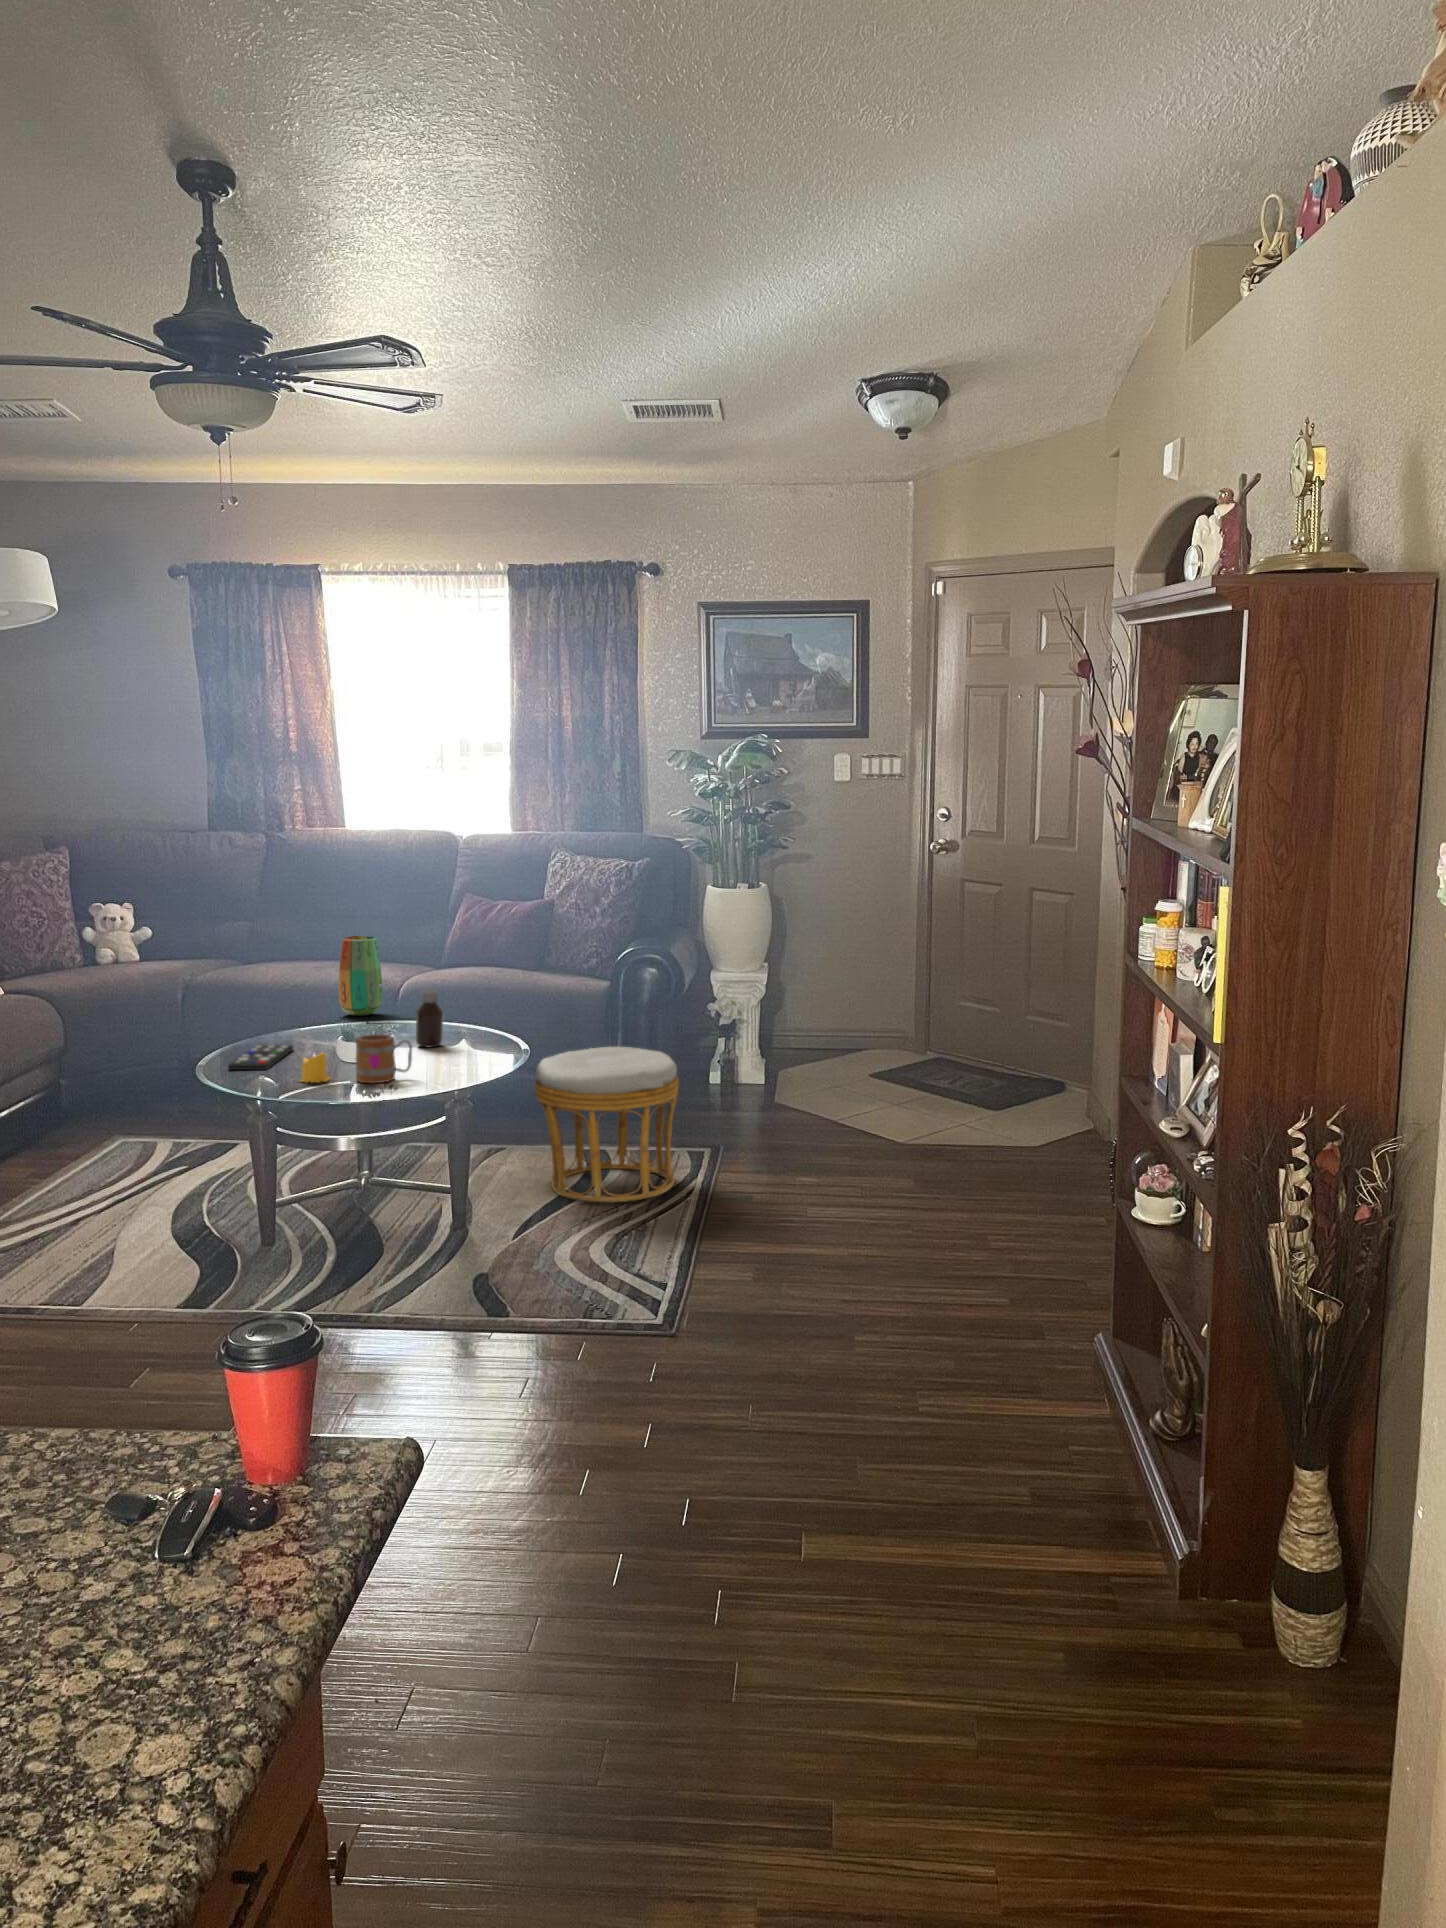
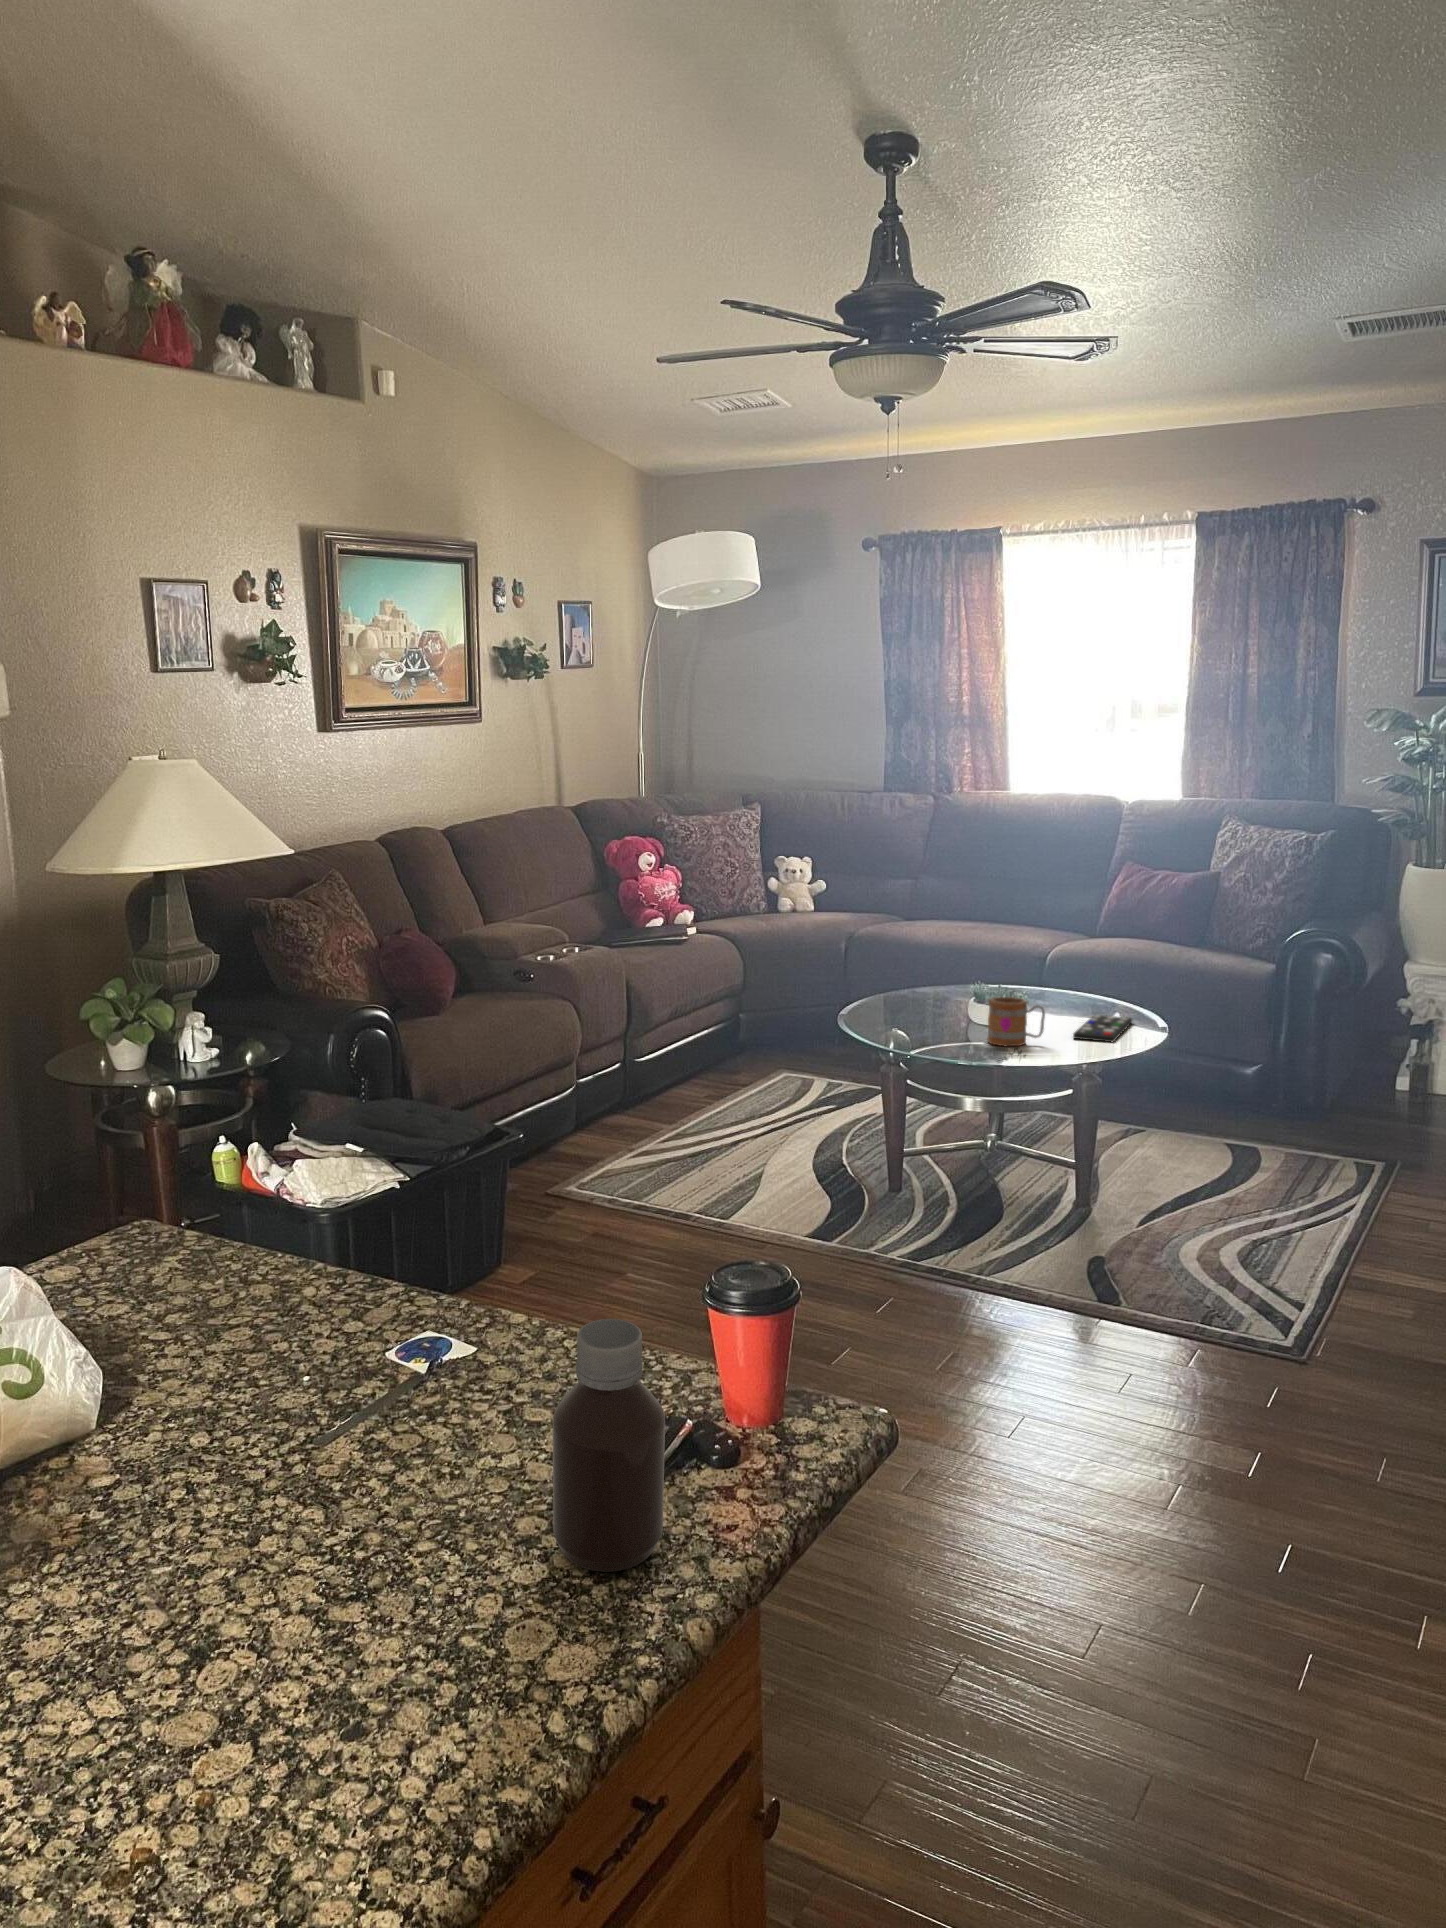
vase: present [338,936,382,1016] -> none [989,897,1032,978]
bottle: present [415,989,443,1047] -> present [553,1319,665,1572]
remote control: present [228,1045,293,1070] -> present [1073,1015,1132,1042]
ottoman: present [535,1047,679,1203] -> none [1178,1032,1346,1204]
candle: present [301,1053,330,1083] -> none [932,1008,963,1040]

